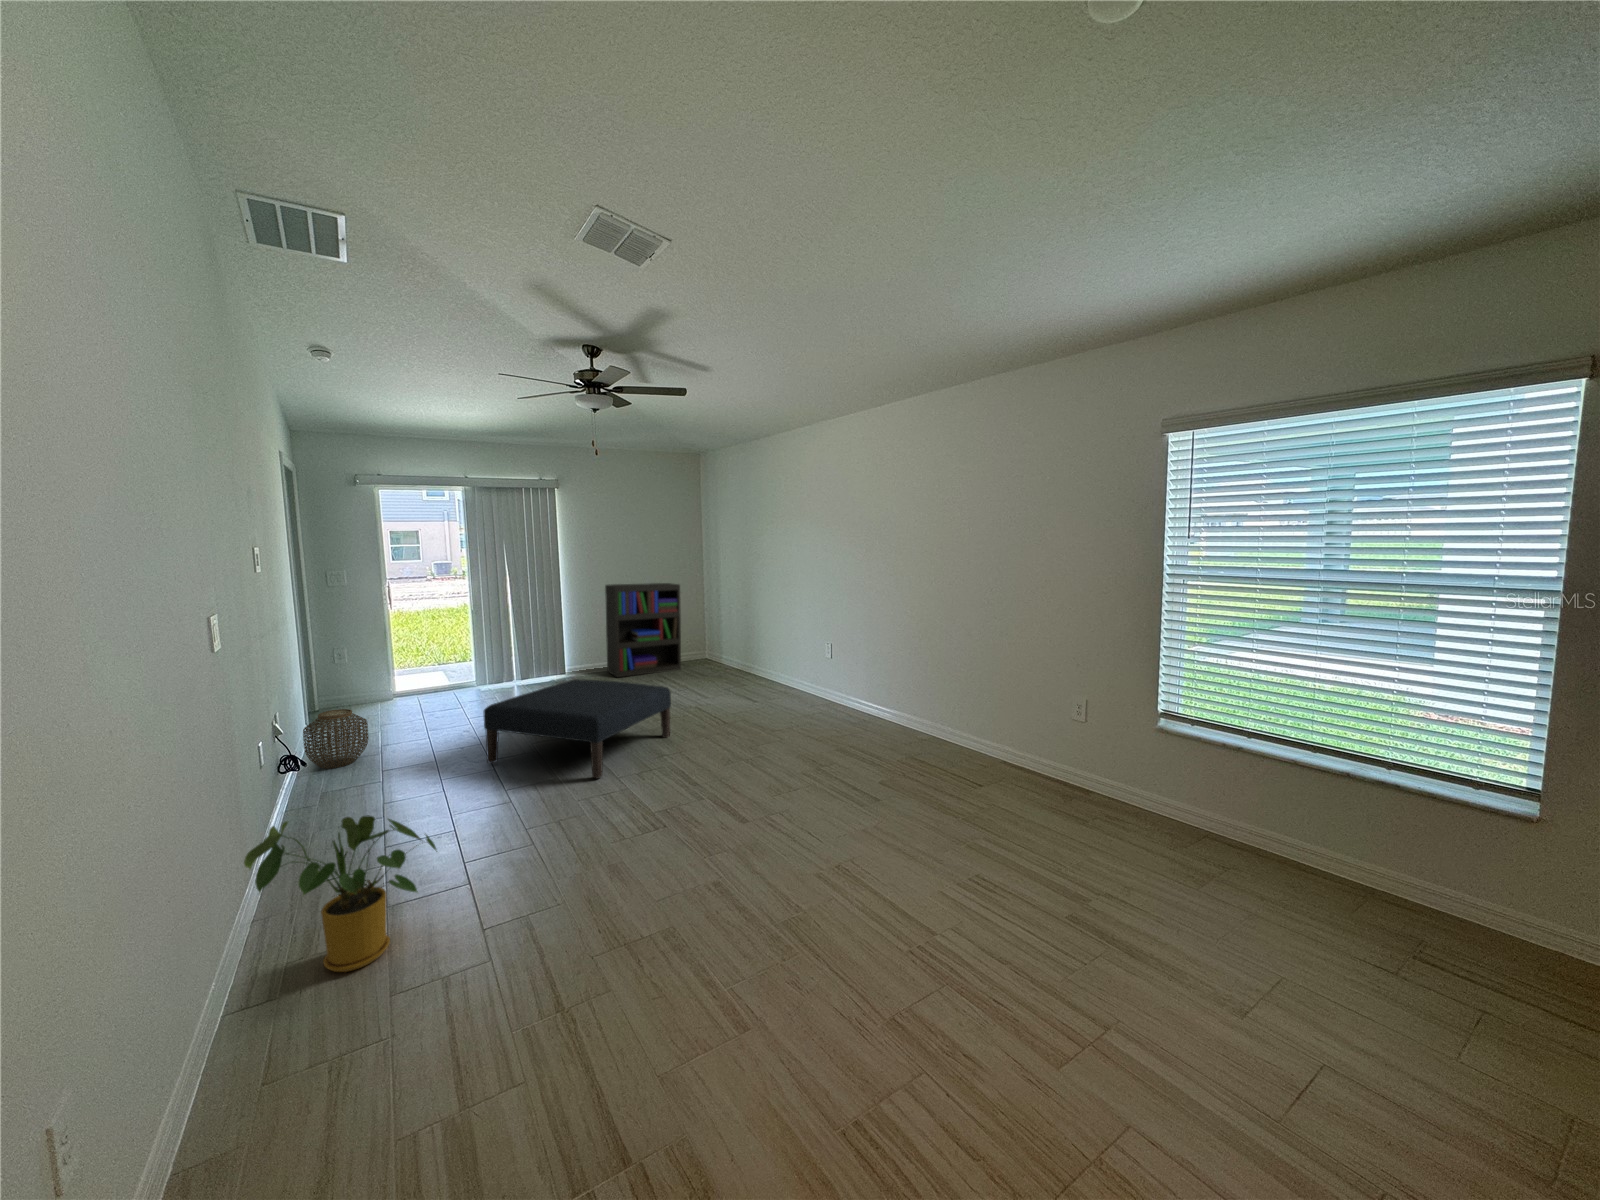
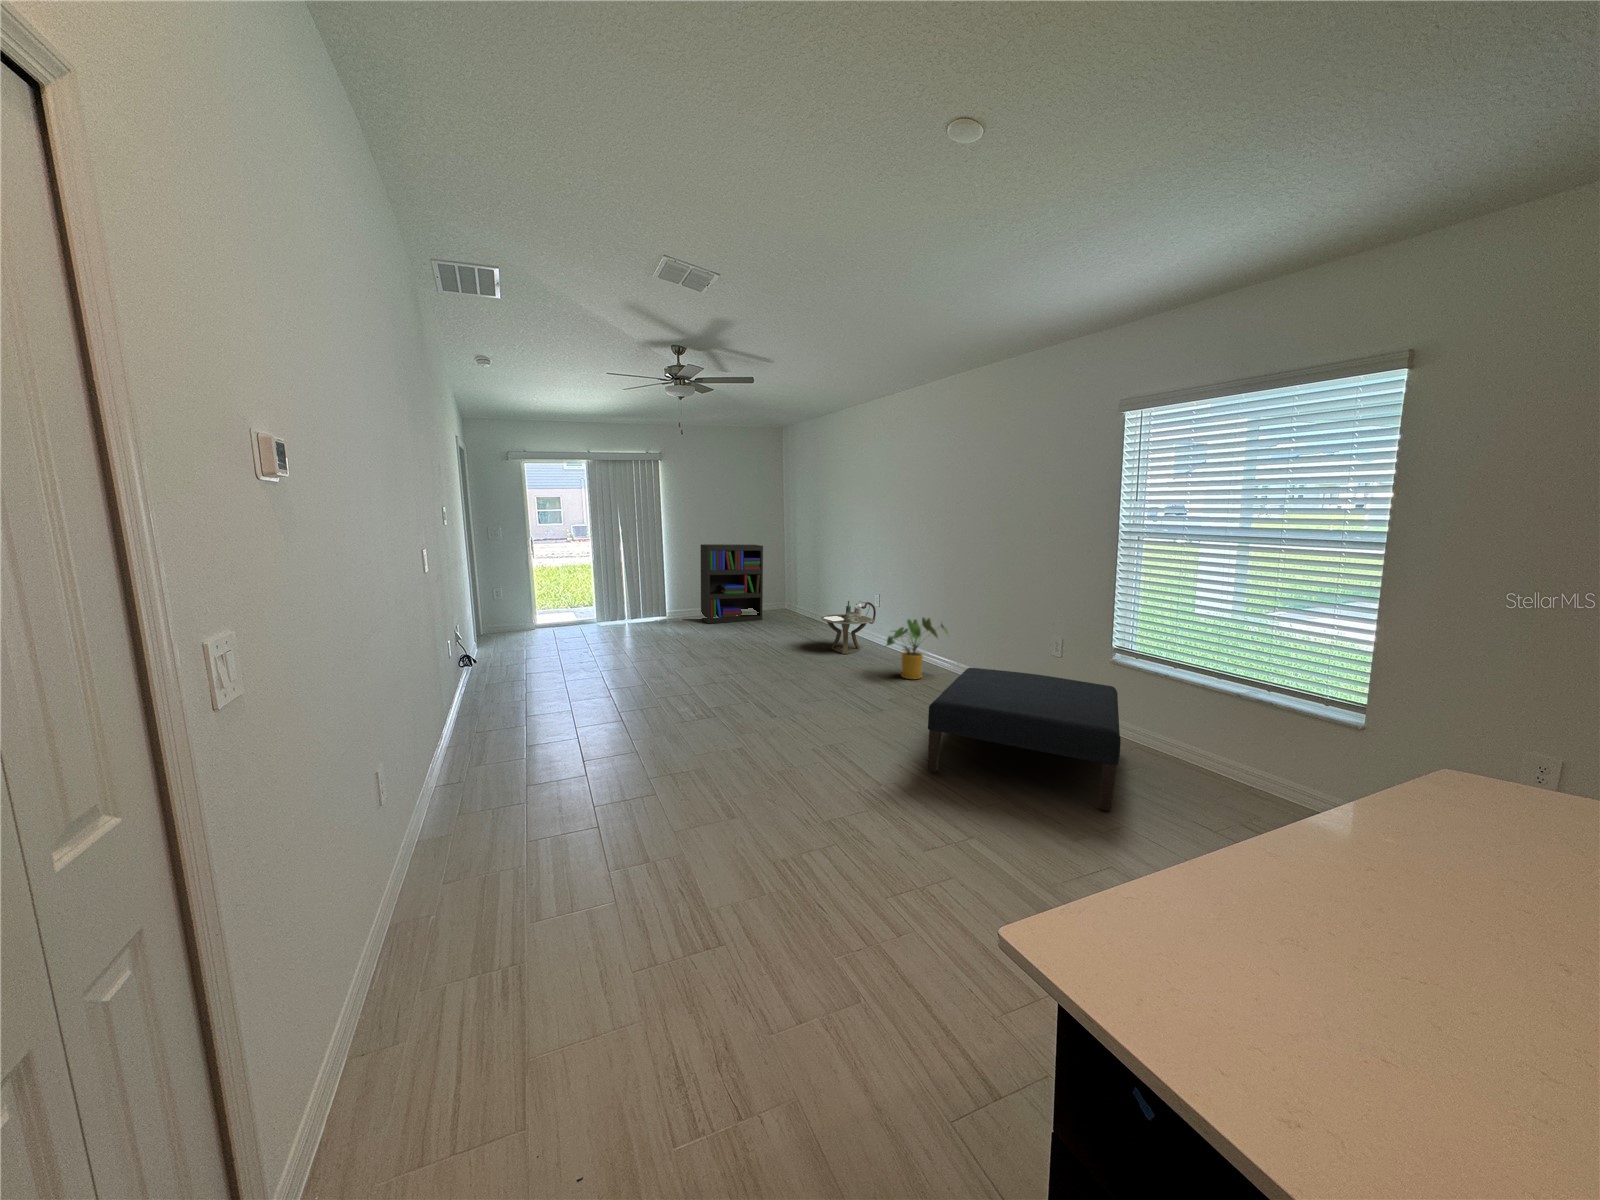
side table: none [760,646,821,710] -> present [821,601,876,654]
ottoman: present [484,679,671,779] -> present [927,668,1121,811]
woven basket: present [303,709,368,769] -> none [475,629,518,672]
house plant: present [244,815,436,972] -> present [887,618,948,679]

